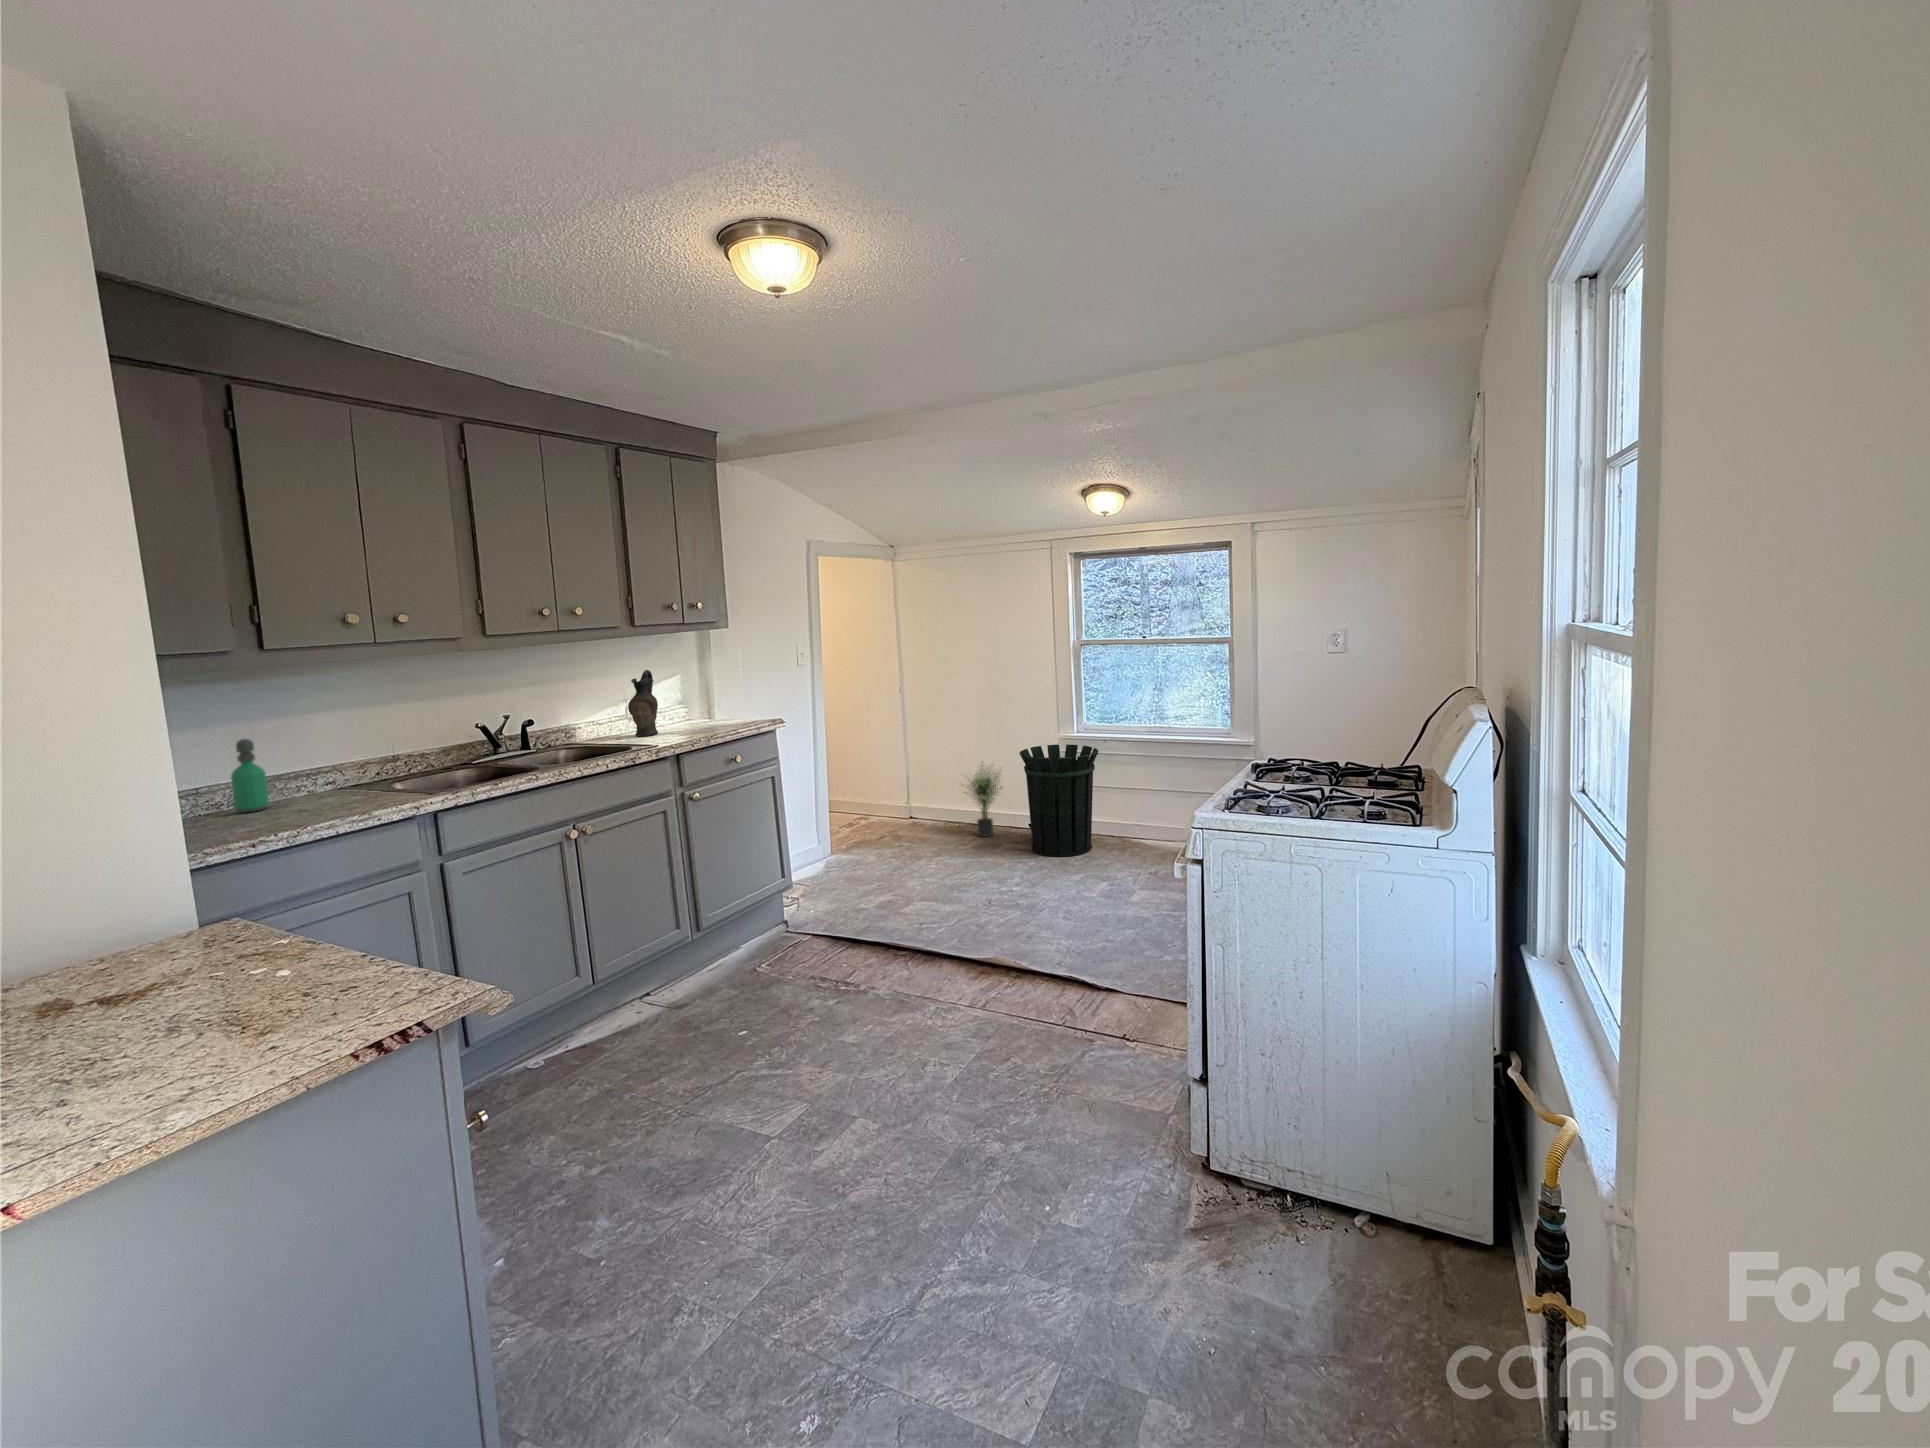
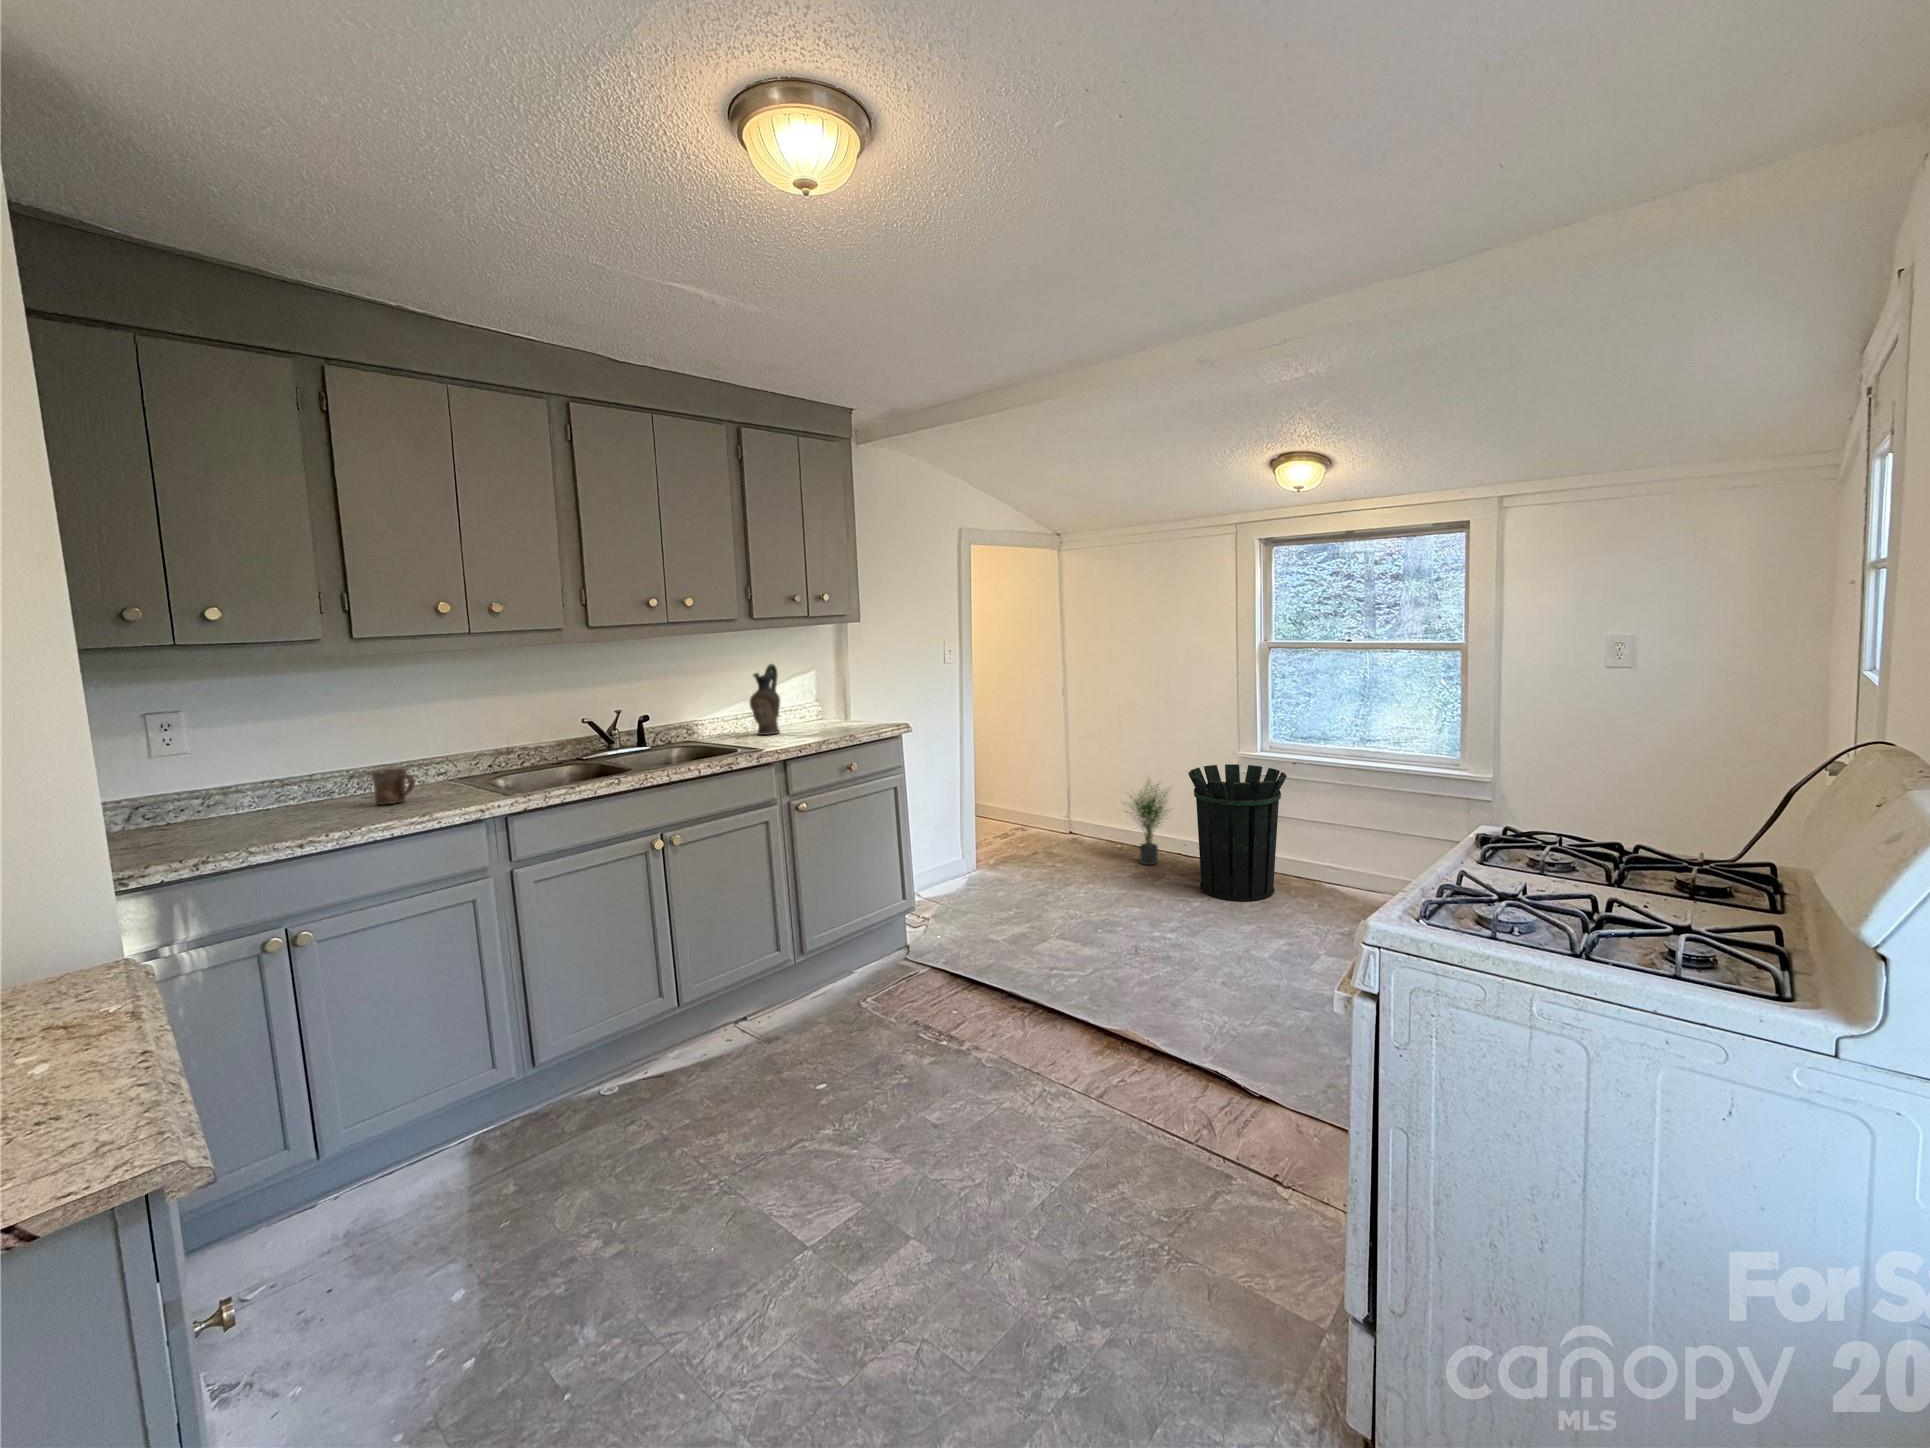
soap dispenser: present [231,739,269,813] -> none [333,727,369,802]
mug: none [281,776,330,811] -> present [371,769,415,805]

